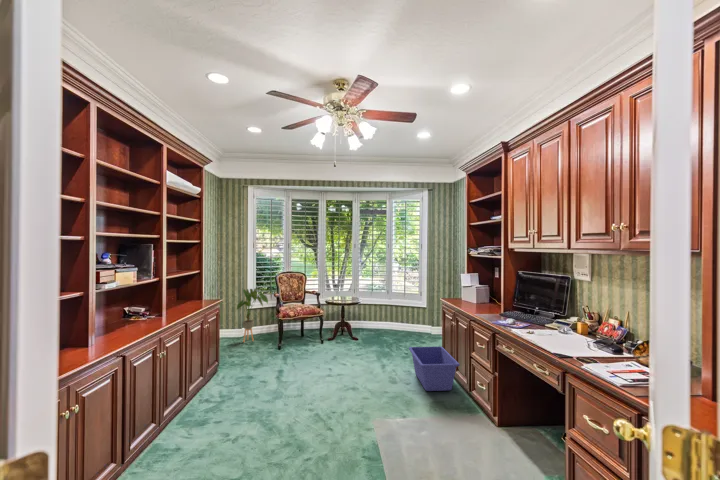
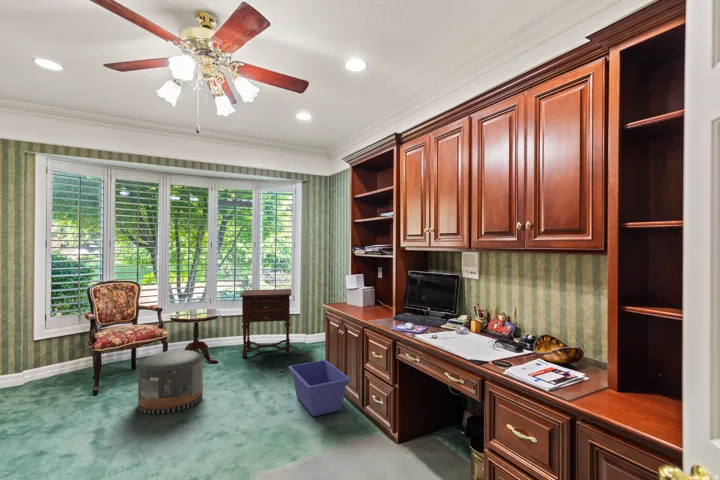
side table: none [377,283,419,340] -> present [240,289,291,357]
house plant: present [237,289,268,342] -> none [17,308,77,392]
pouf: none [302,325,345,369] -> present [138,350,203,414]

